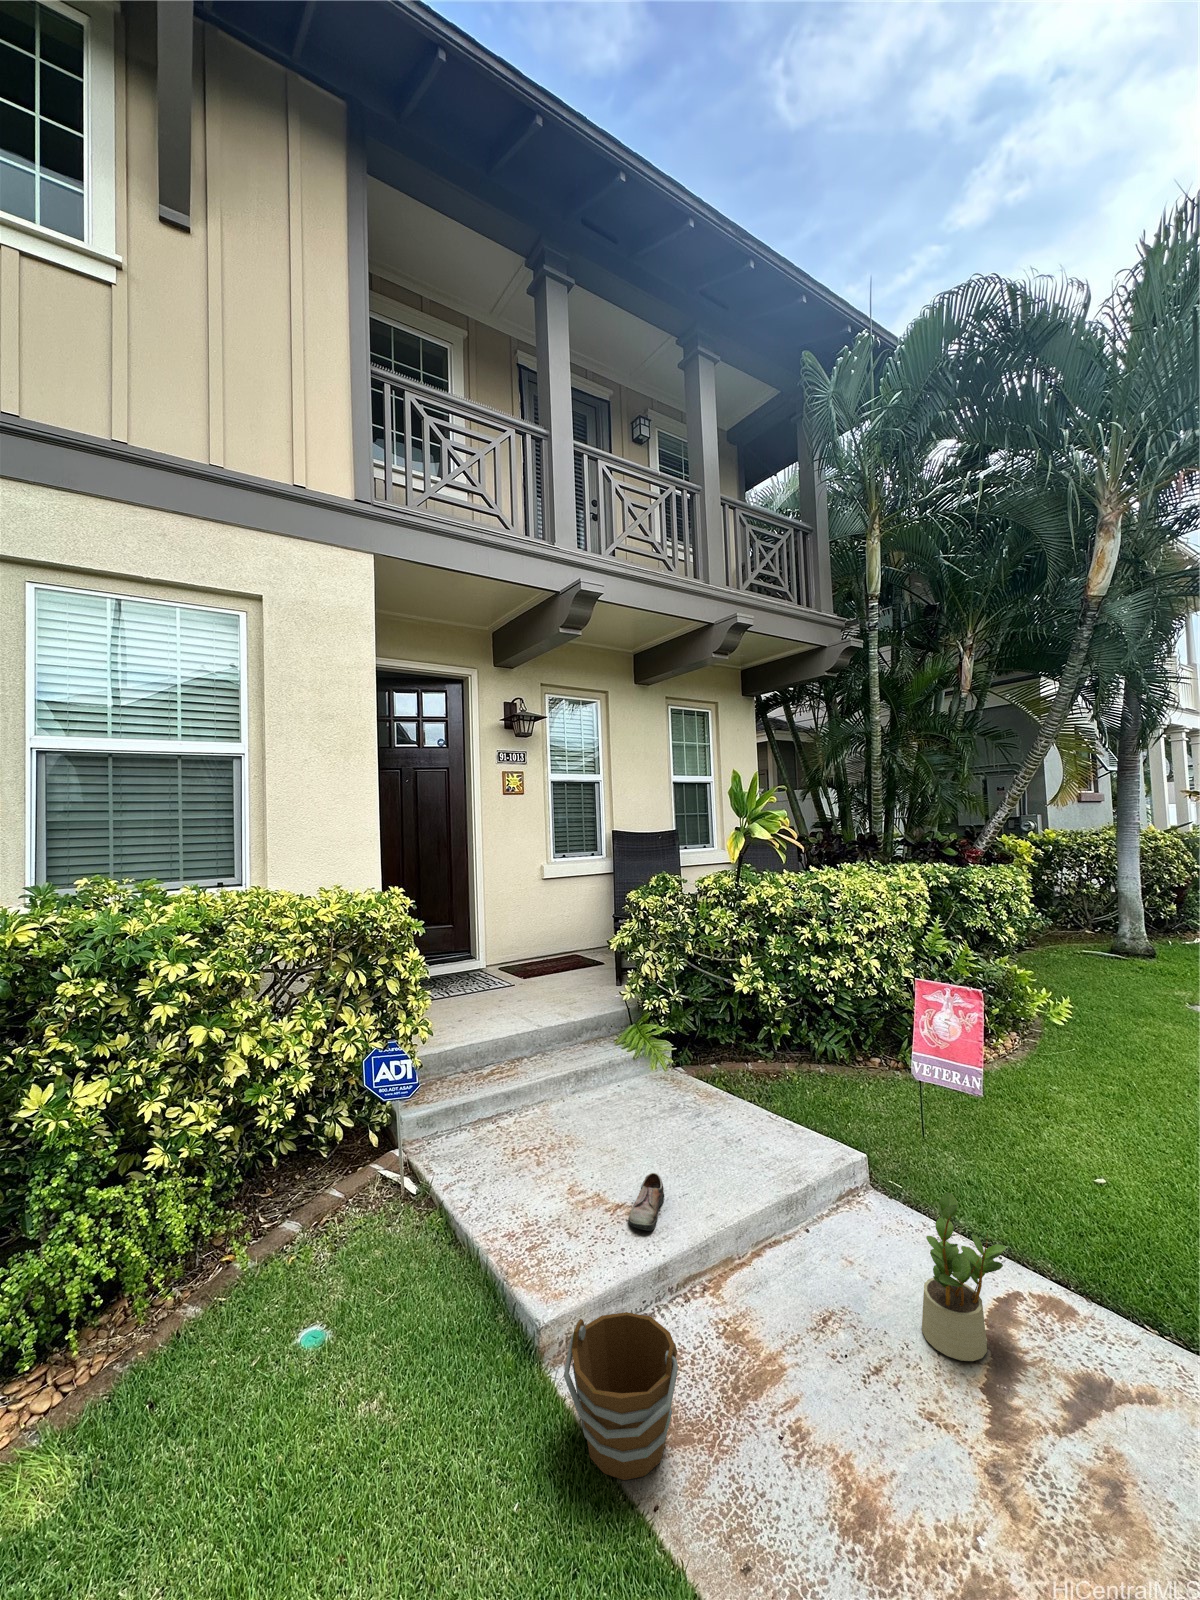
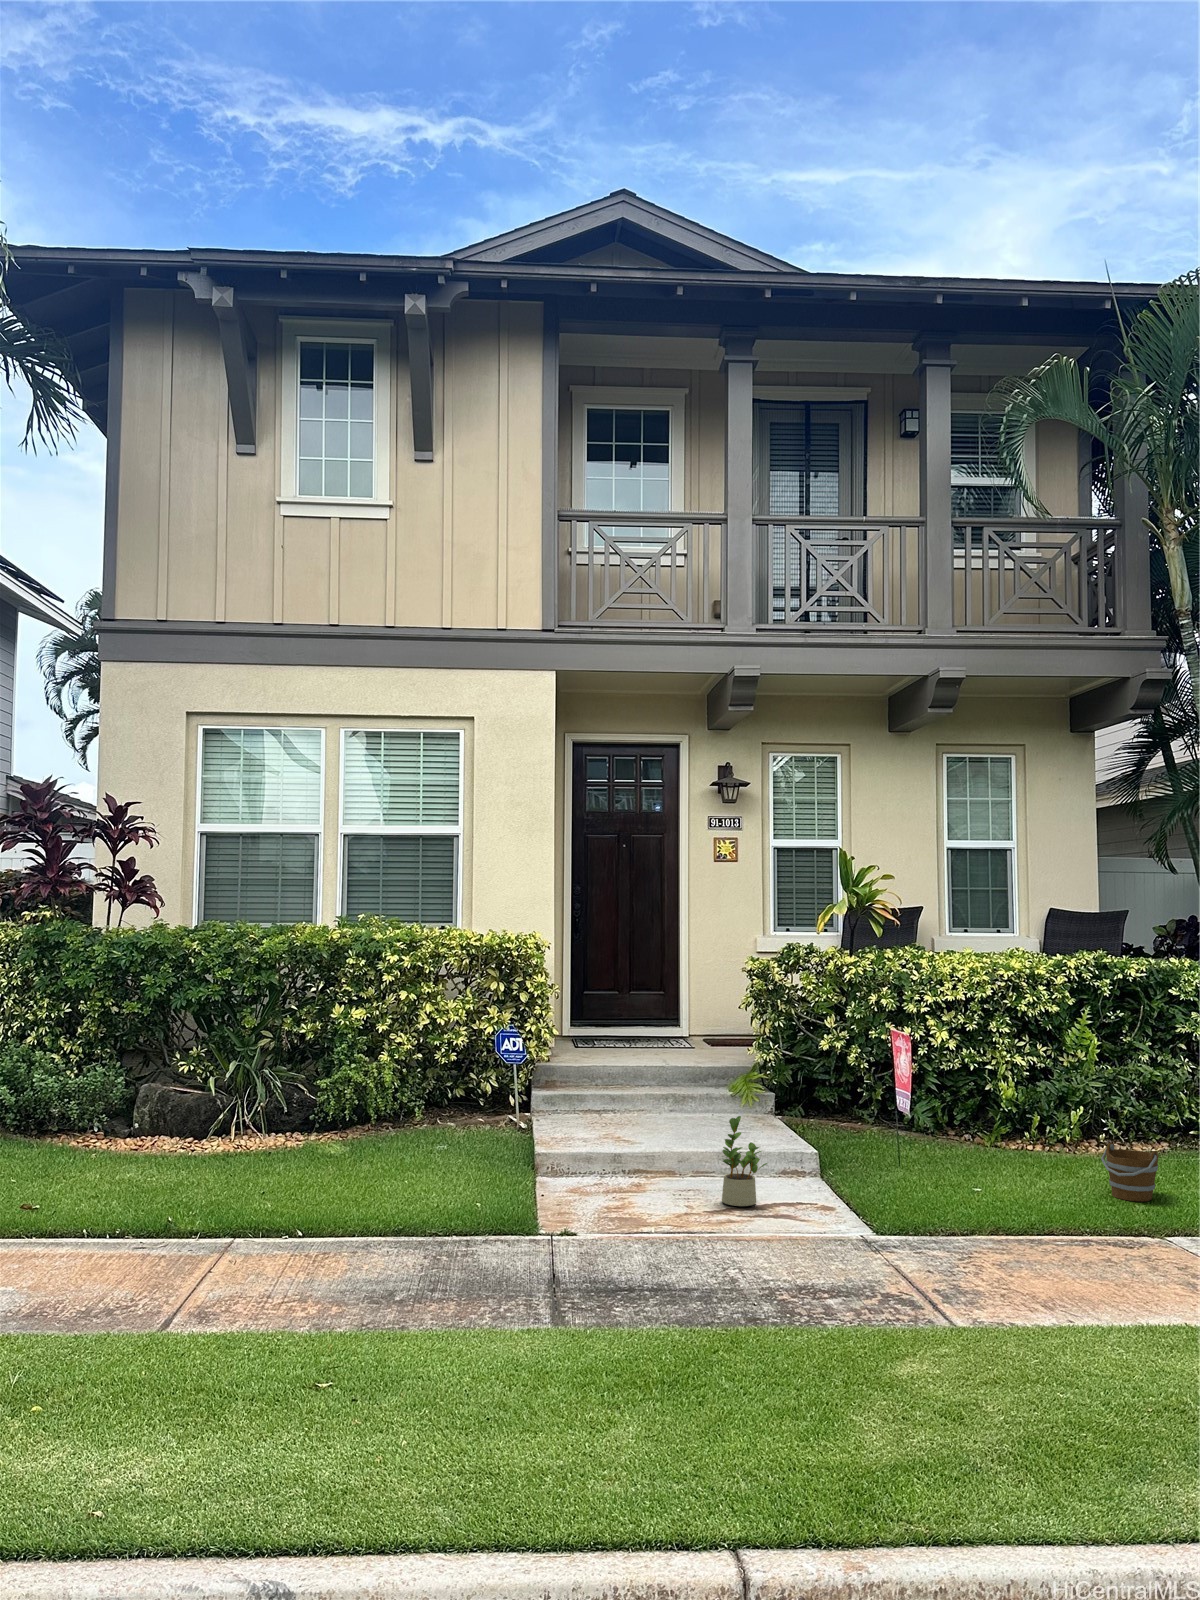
shoe: present [629,1173,664,1230] -> none [609,1122,646,1141]
bucket: present [564,1312,678,1480] -> present [1101,1143,1159,1201]

